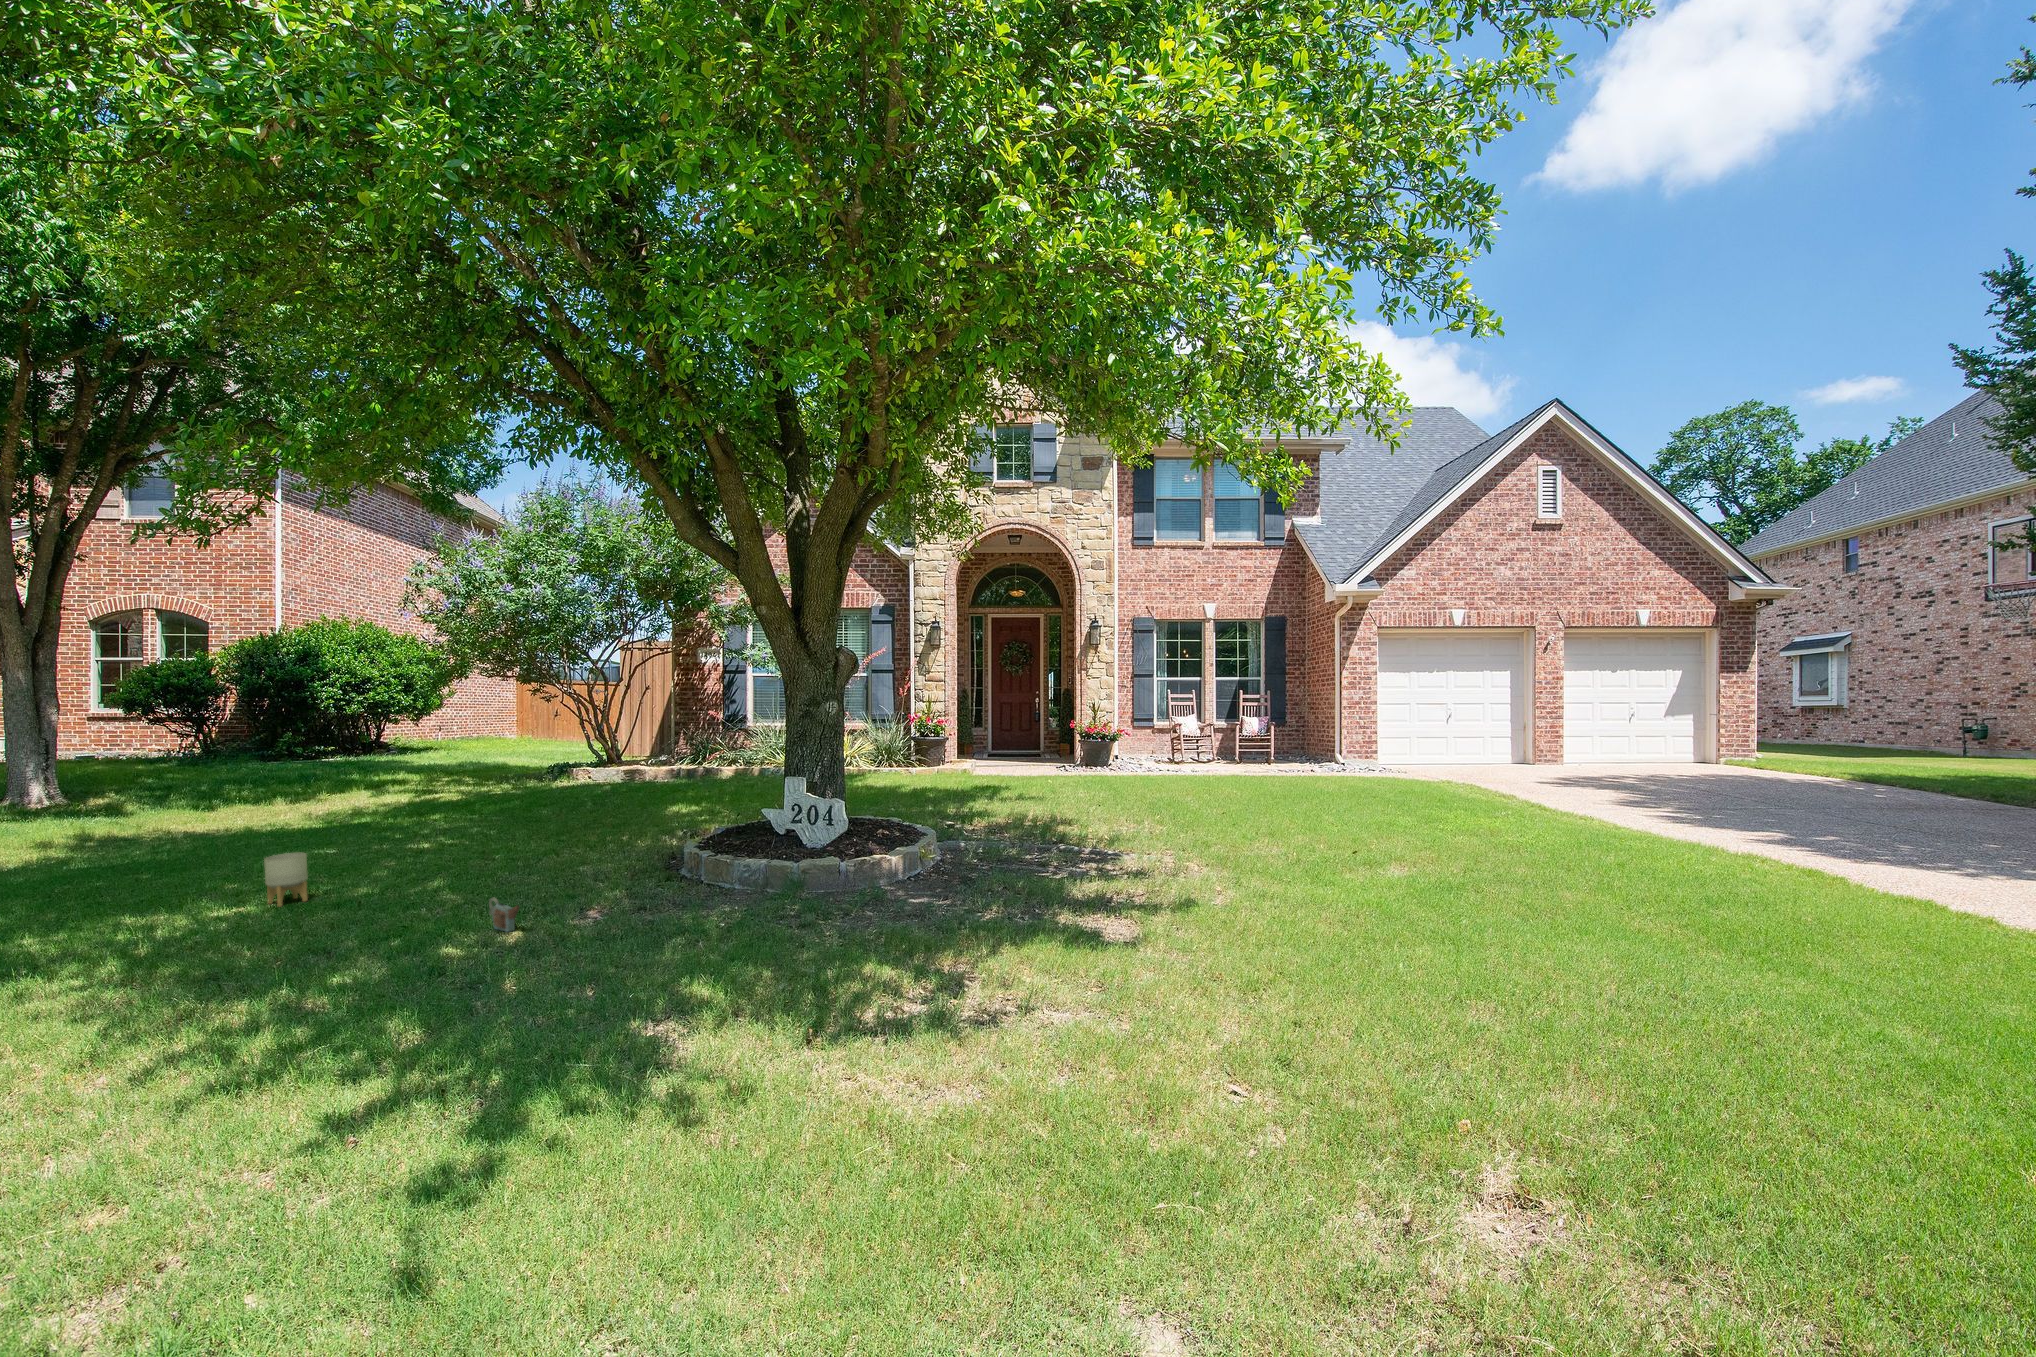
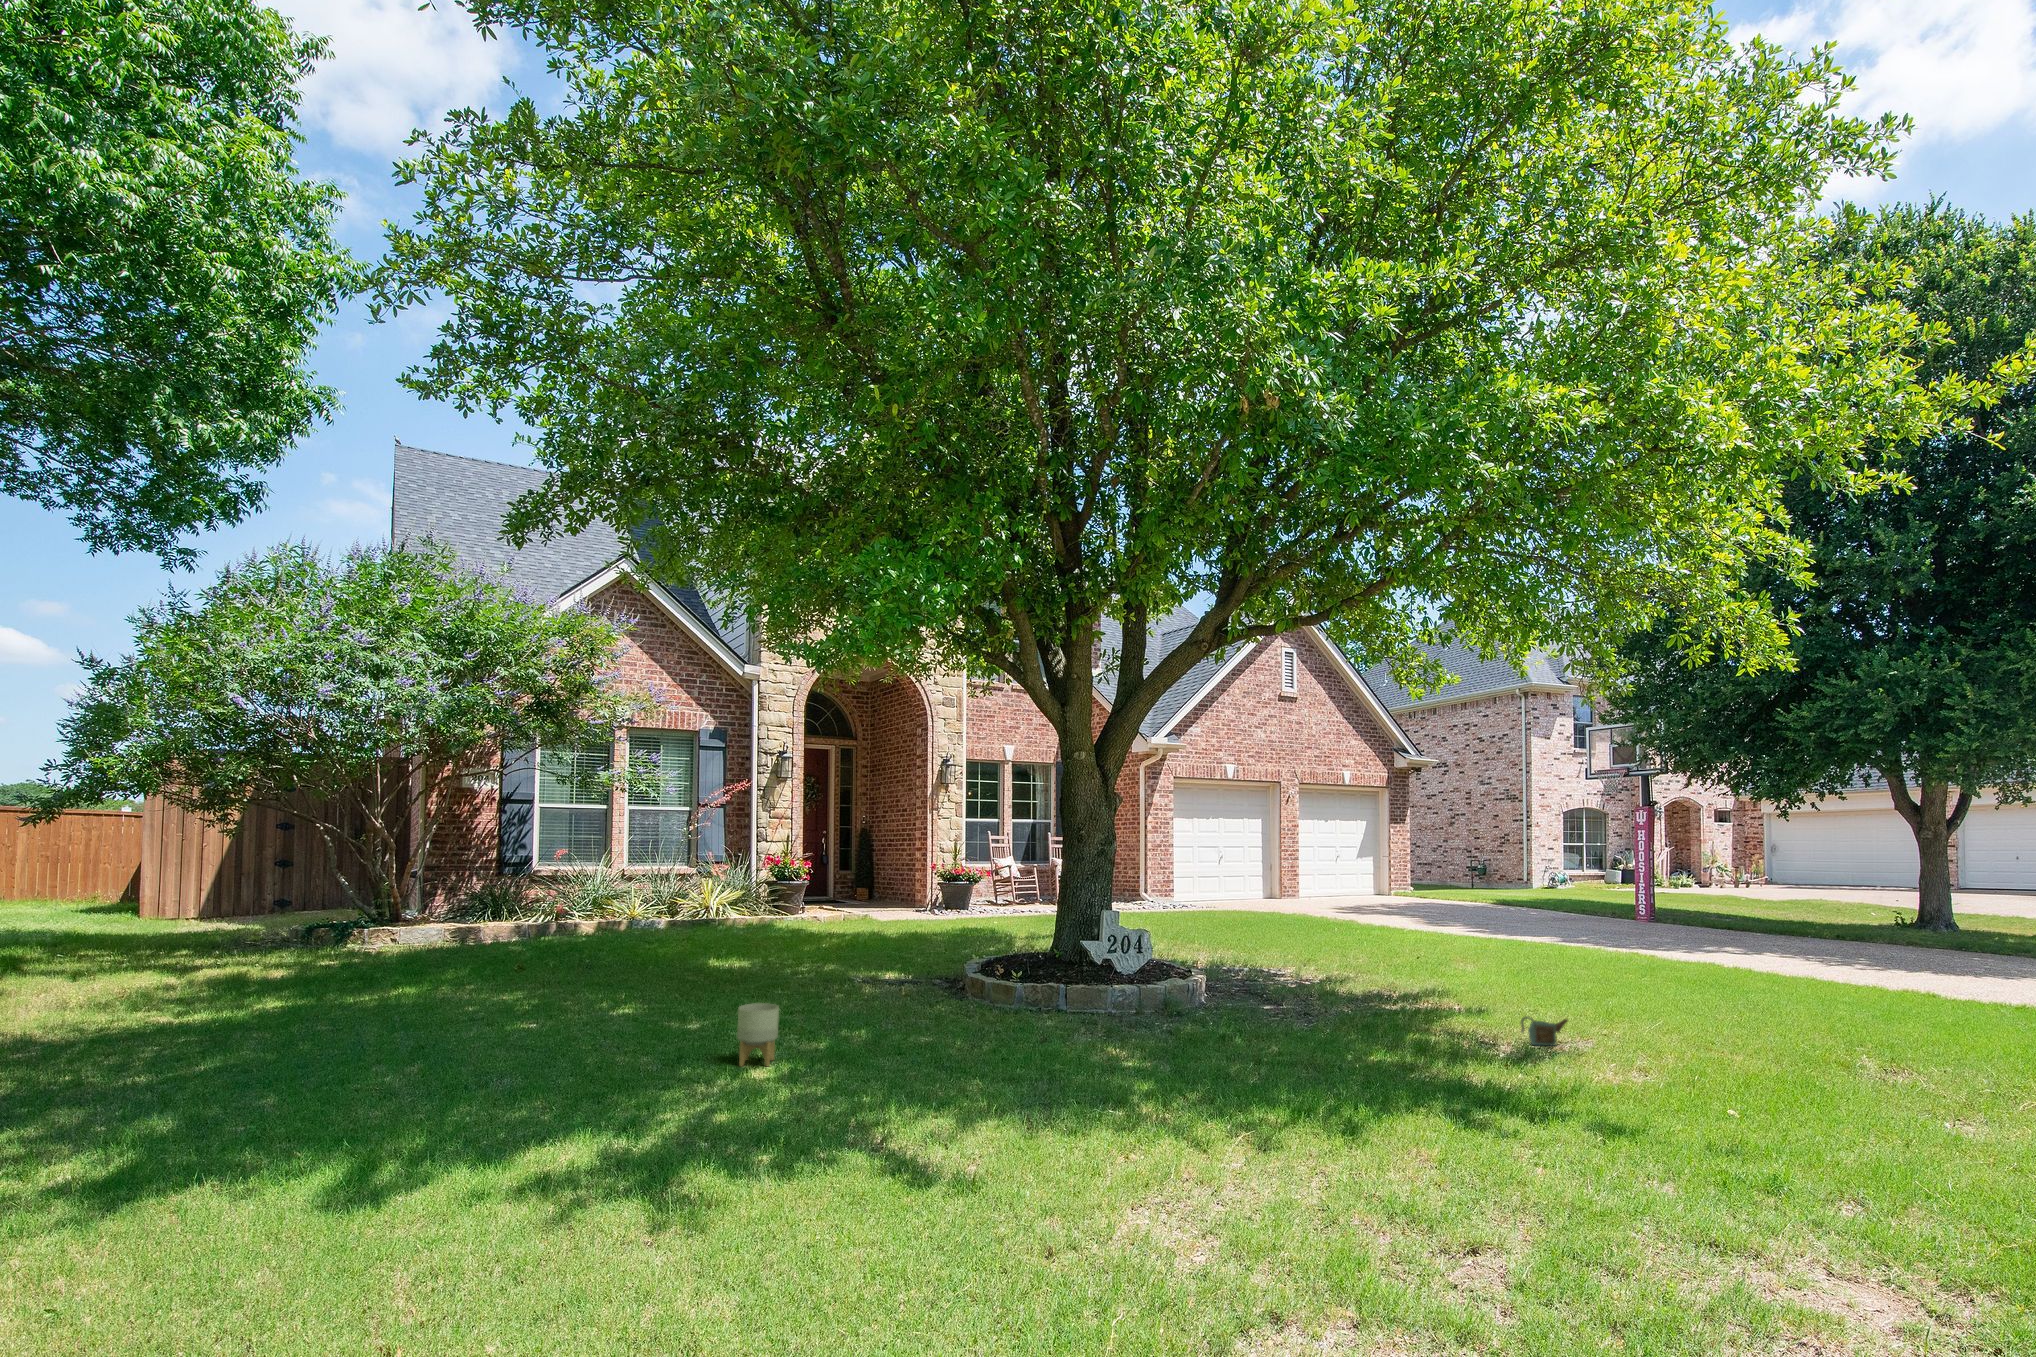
watering can: present [489,898,520,932] -> present [1521,1016,1568,1045]

